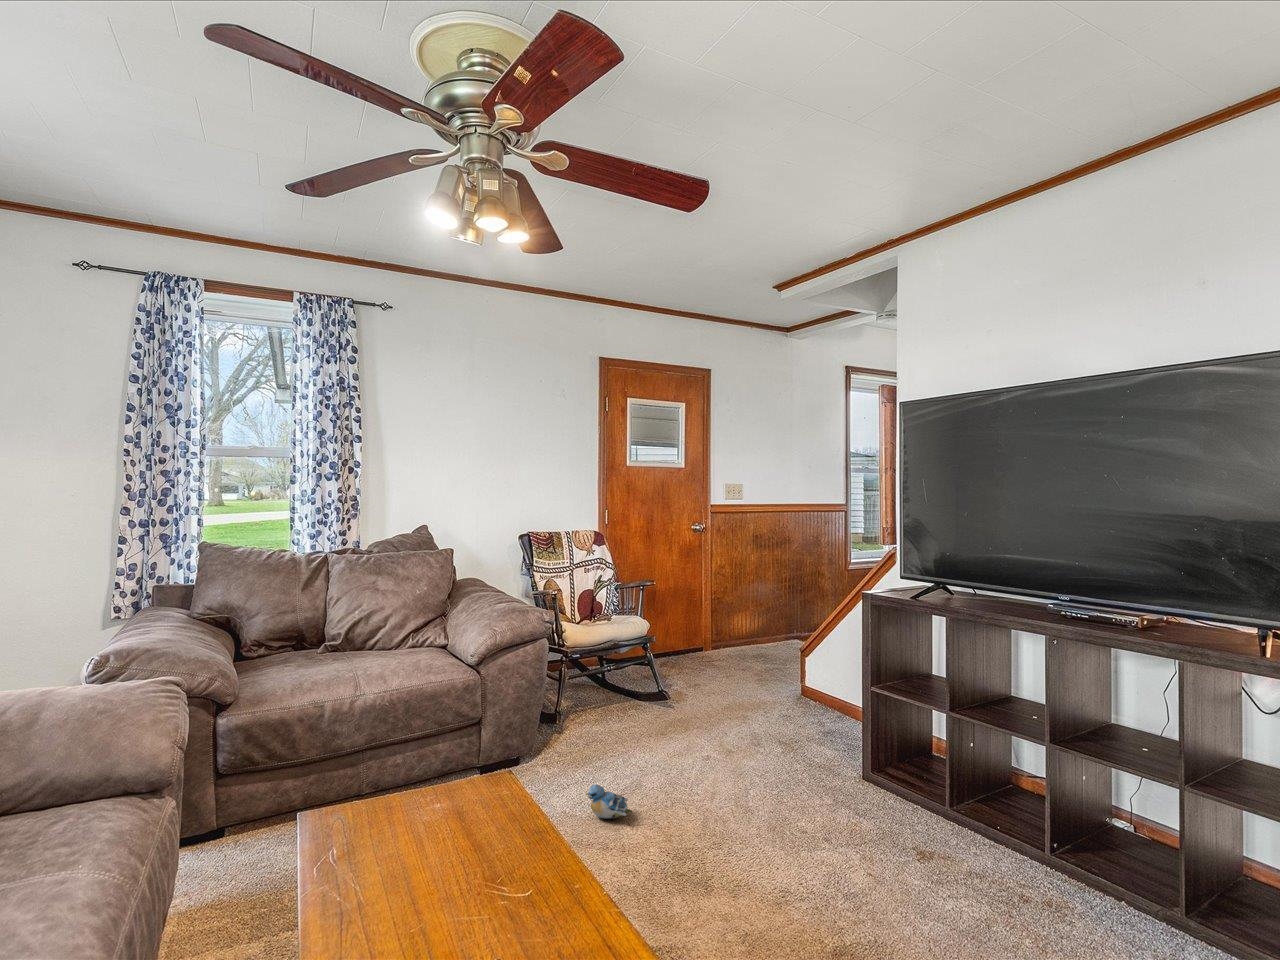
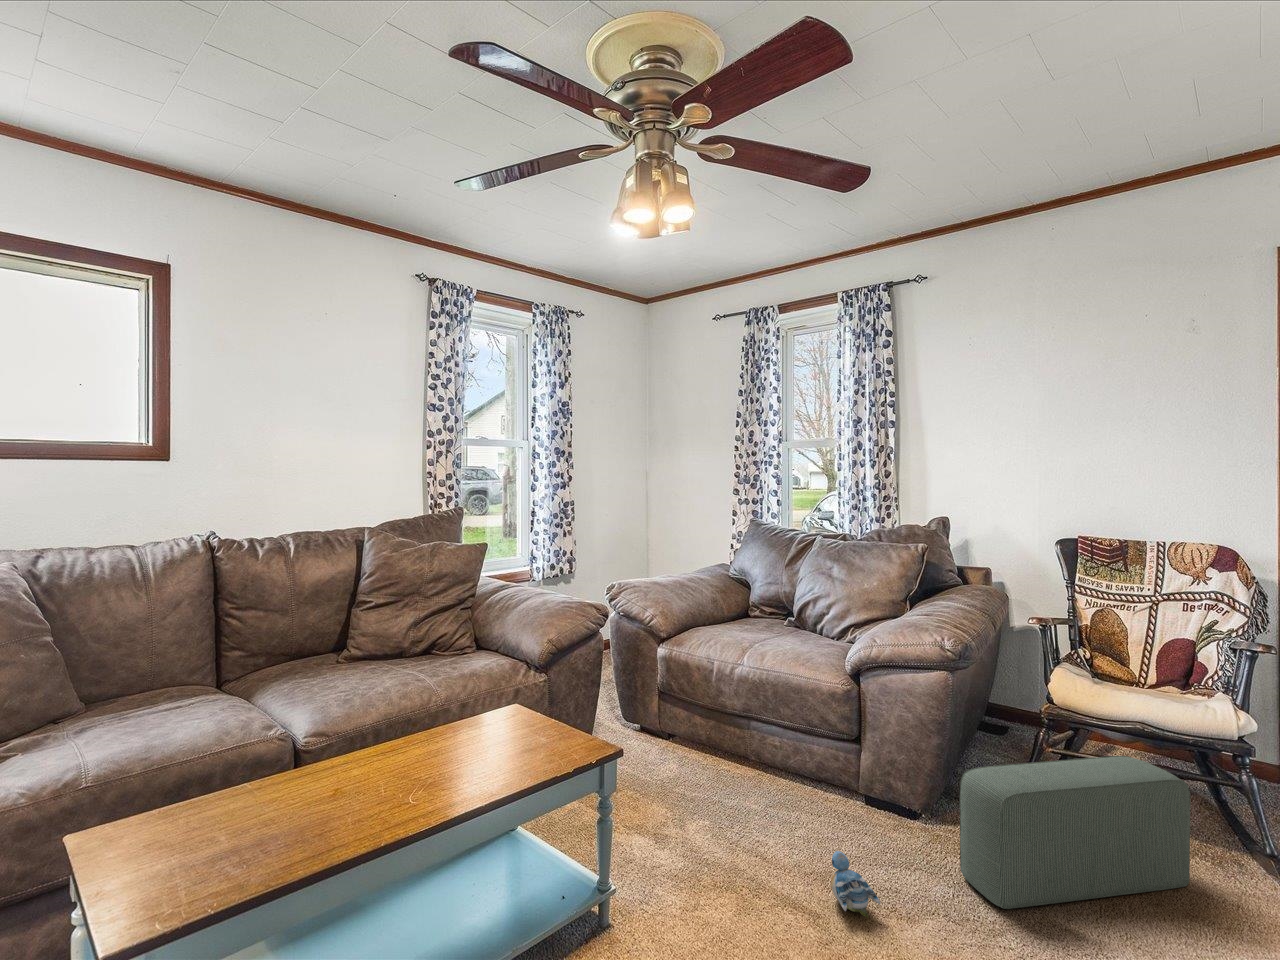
pouf: none [603,659,652,769] -> present [960,756,1191,909]

